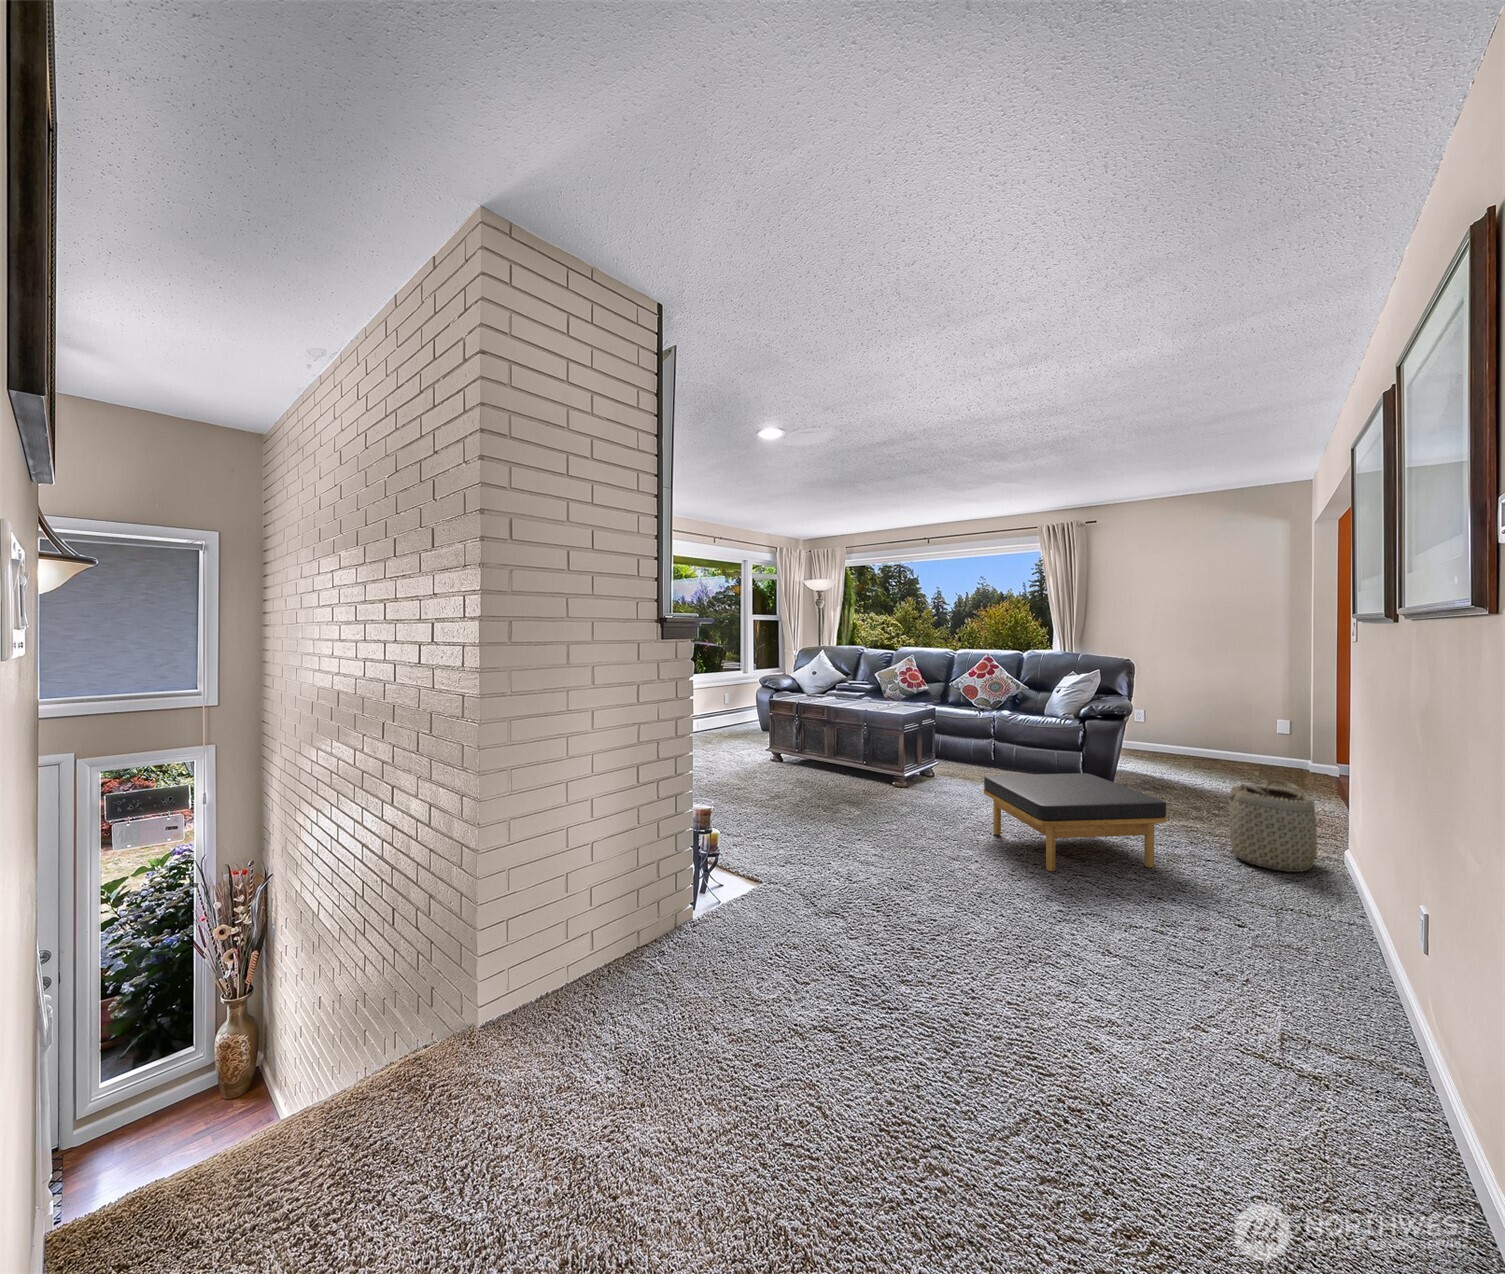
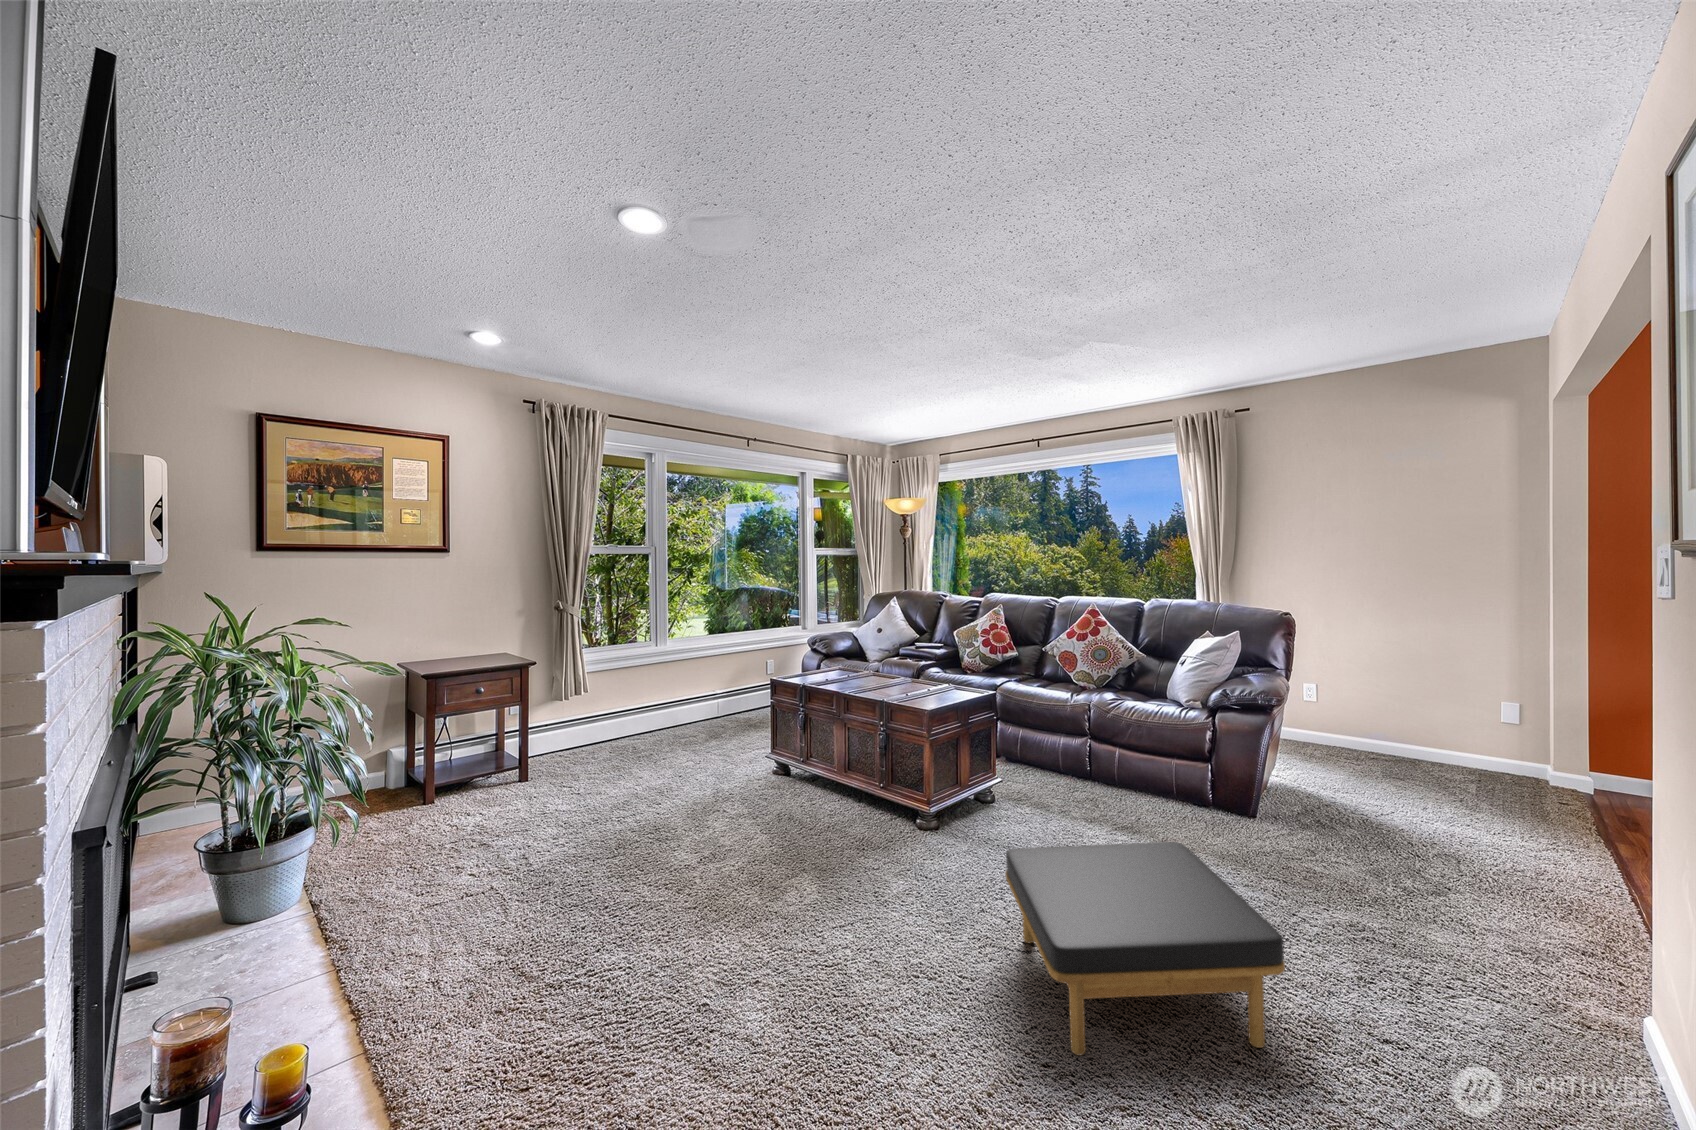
basket: present [1229,780,1317,872] -> none [1388,887,1616,1072]

